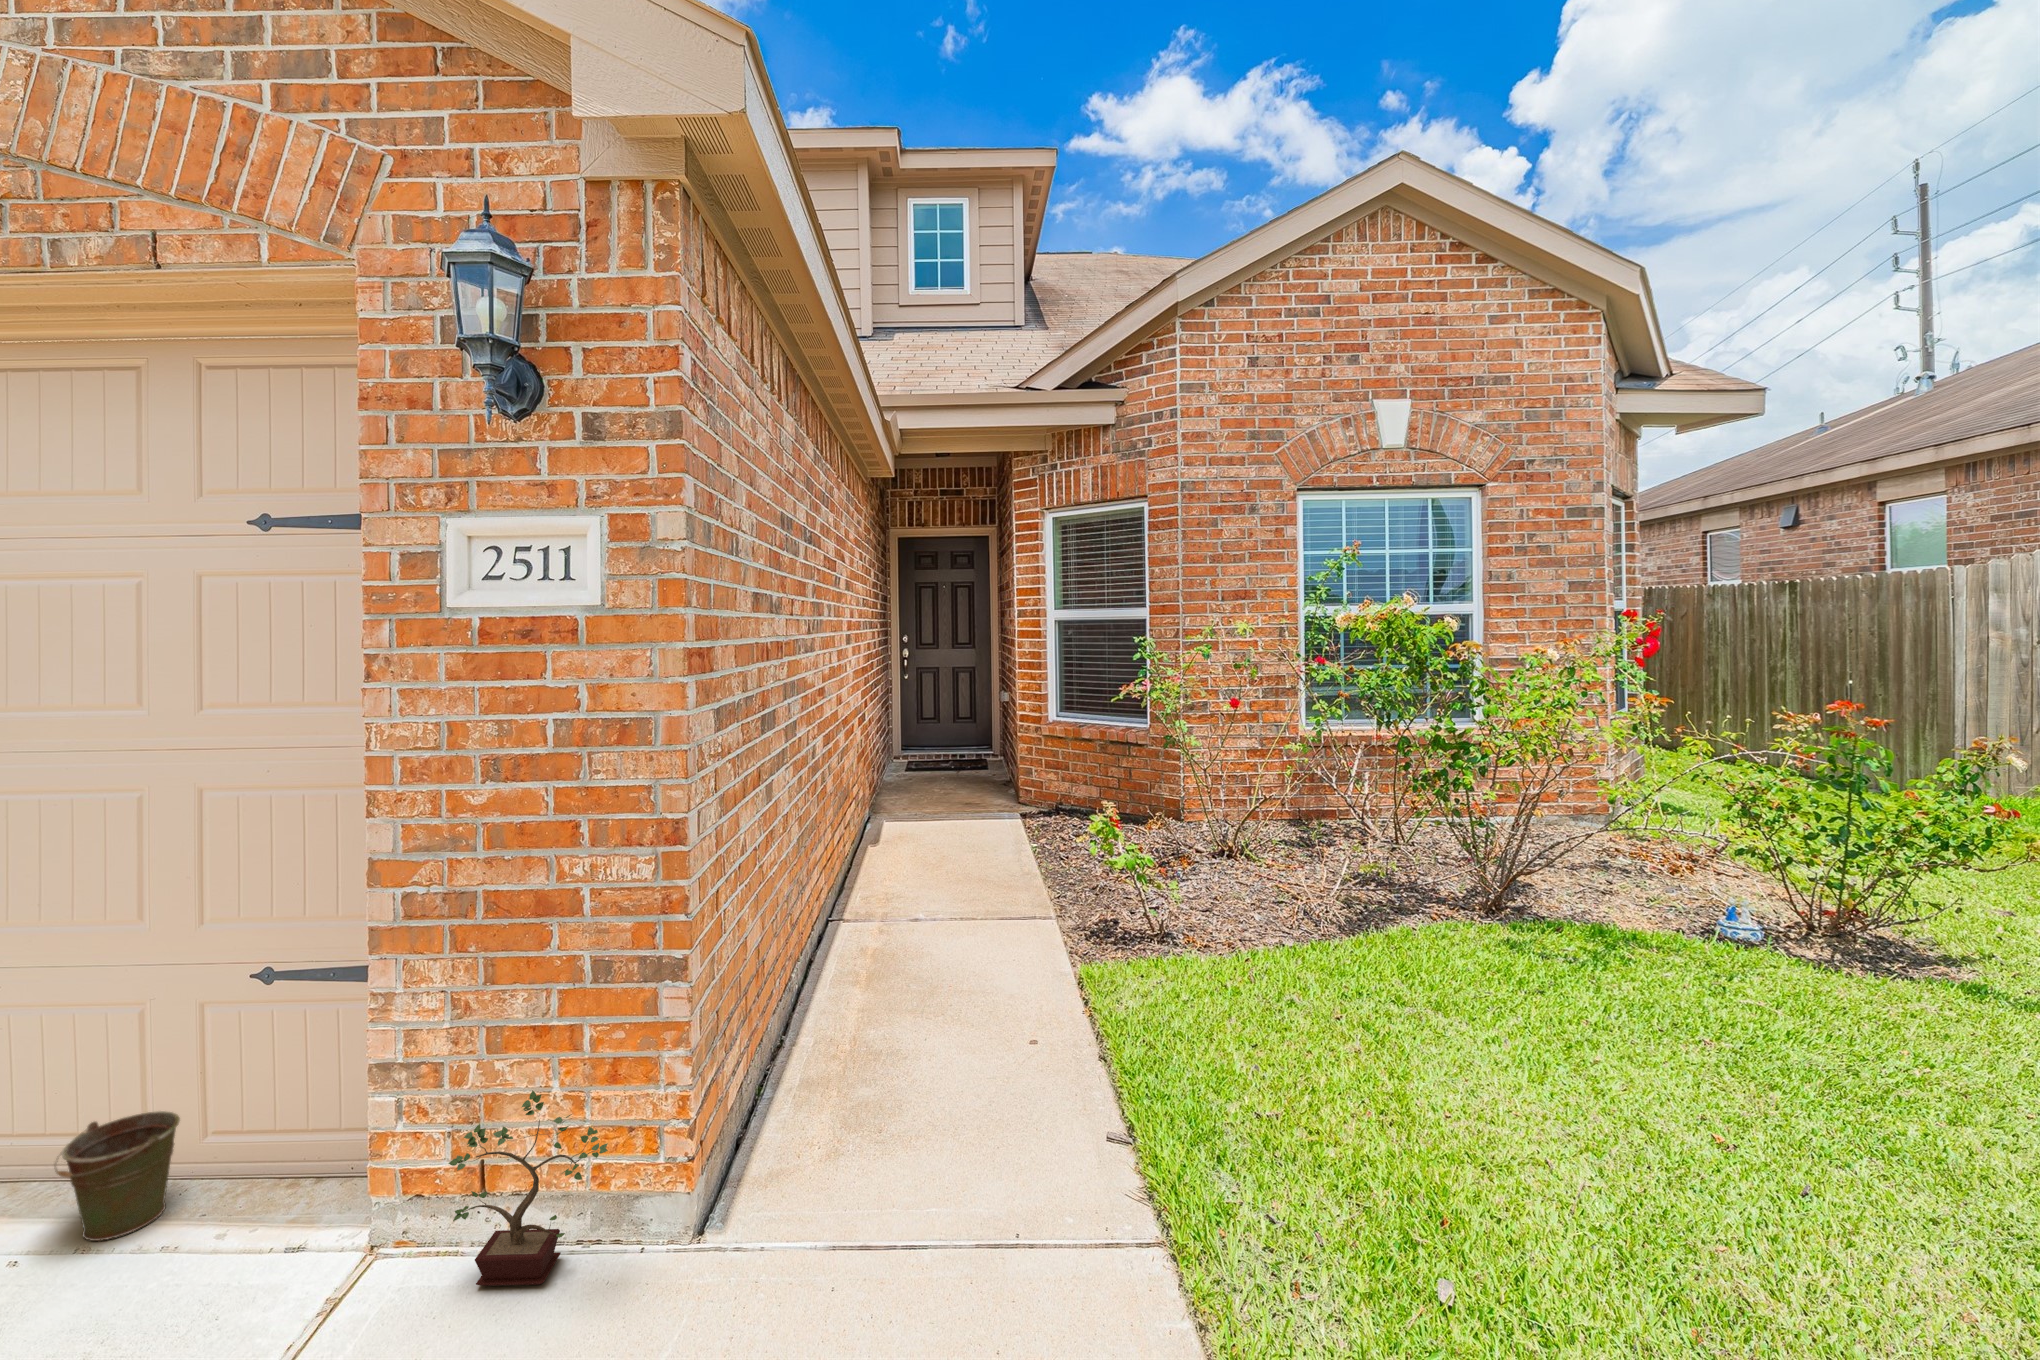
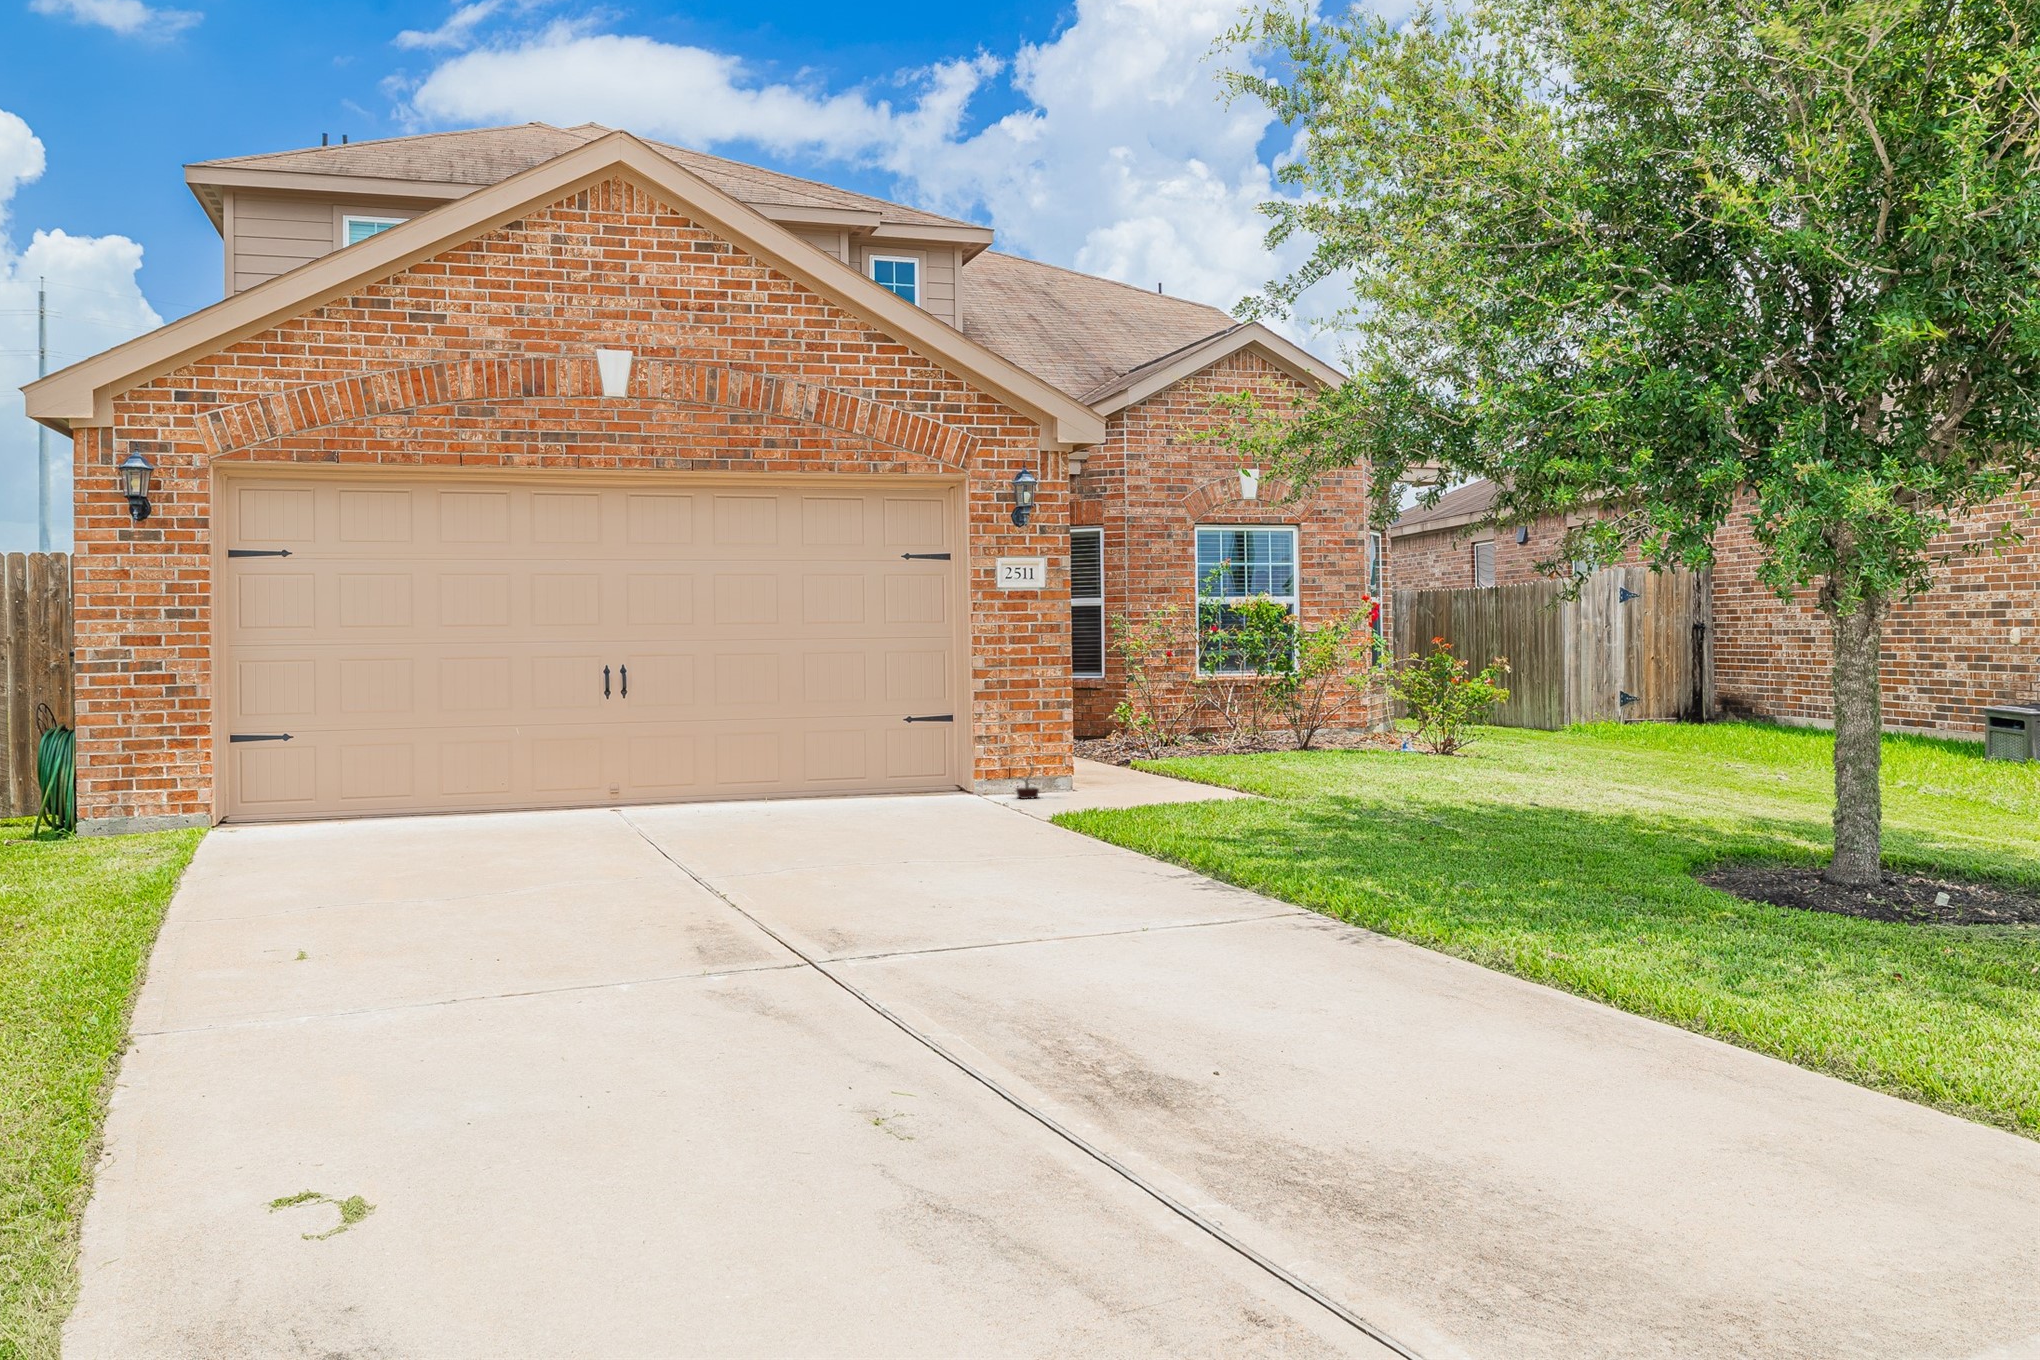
bucket: present [54,1111,180,1241] -> none [859,769,891,802]

